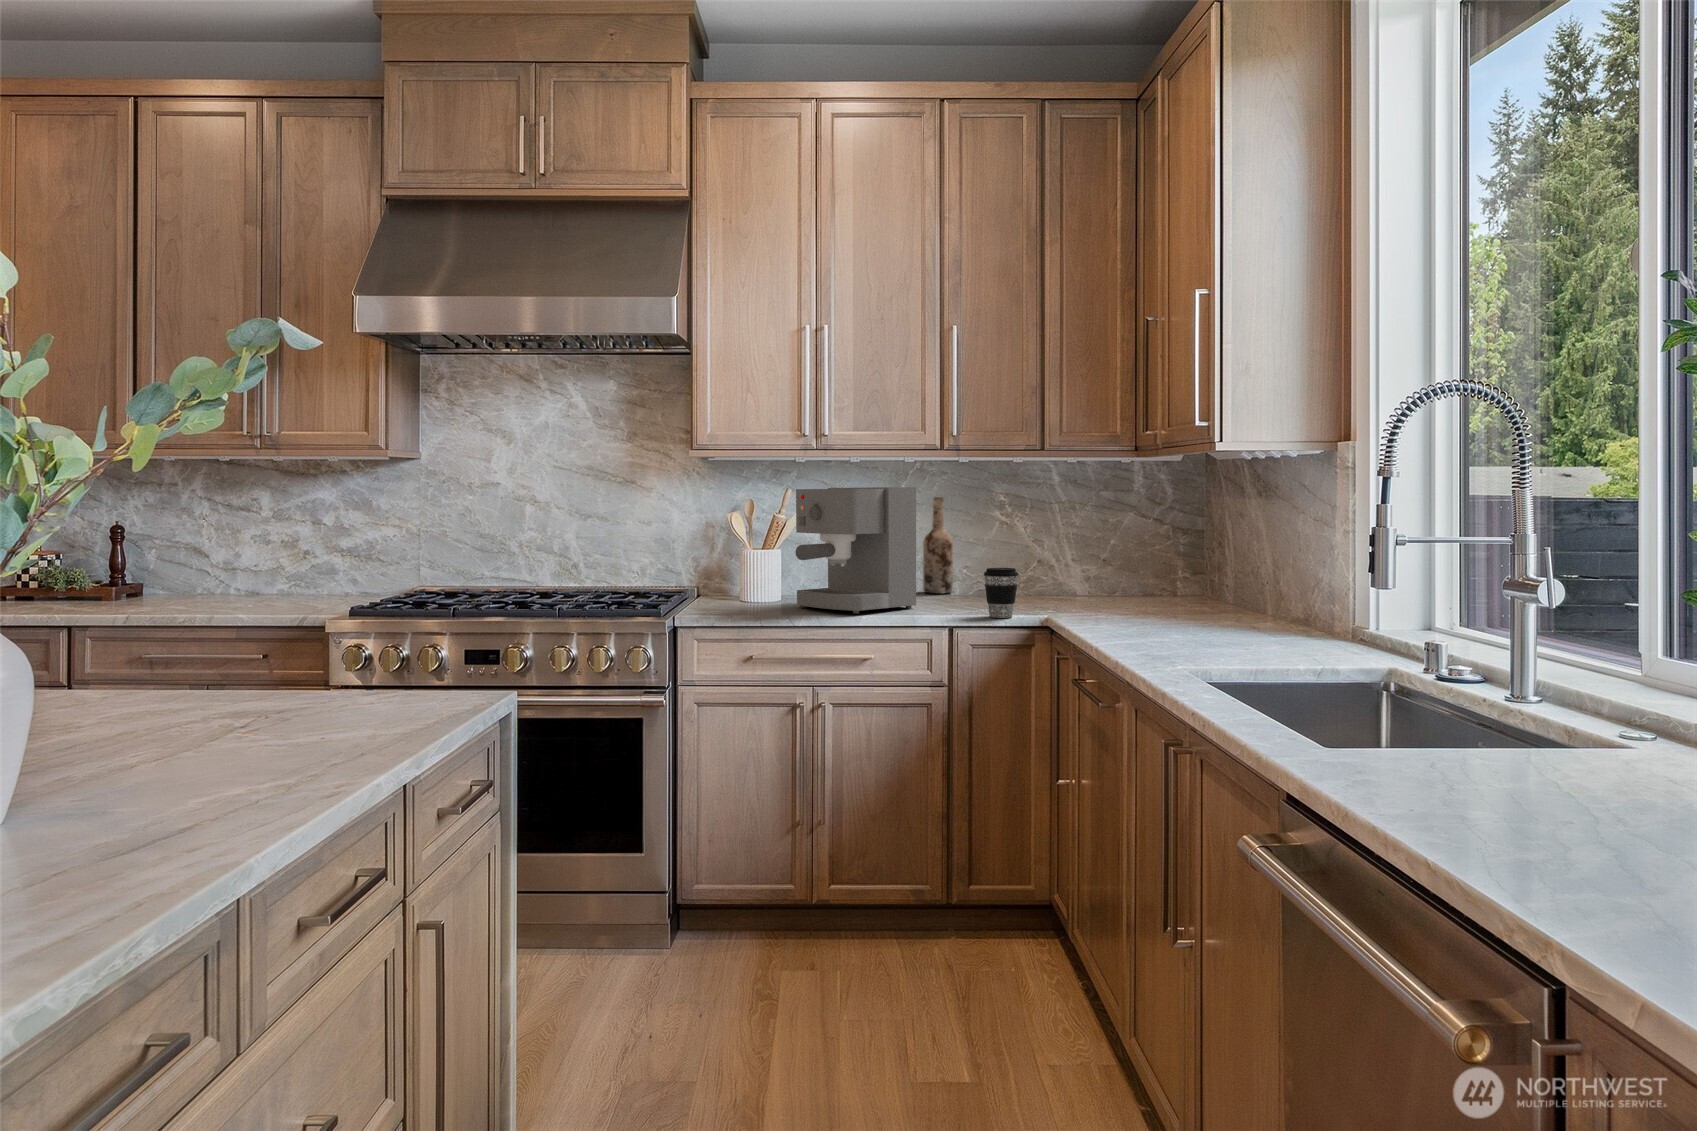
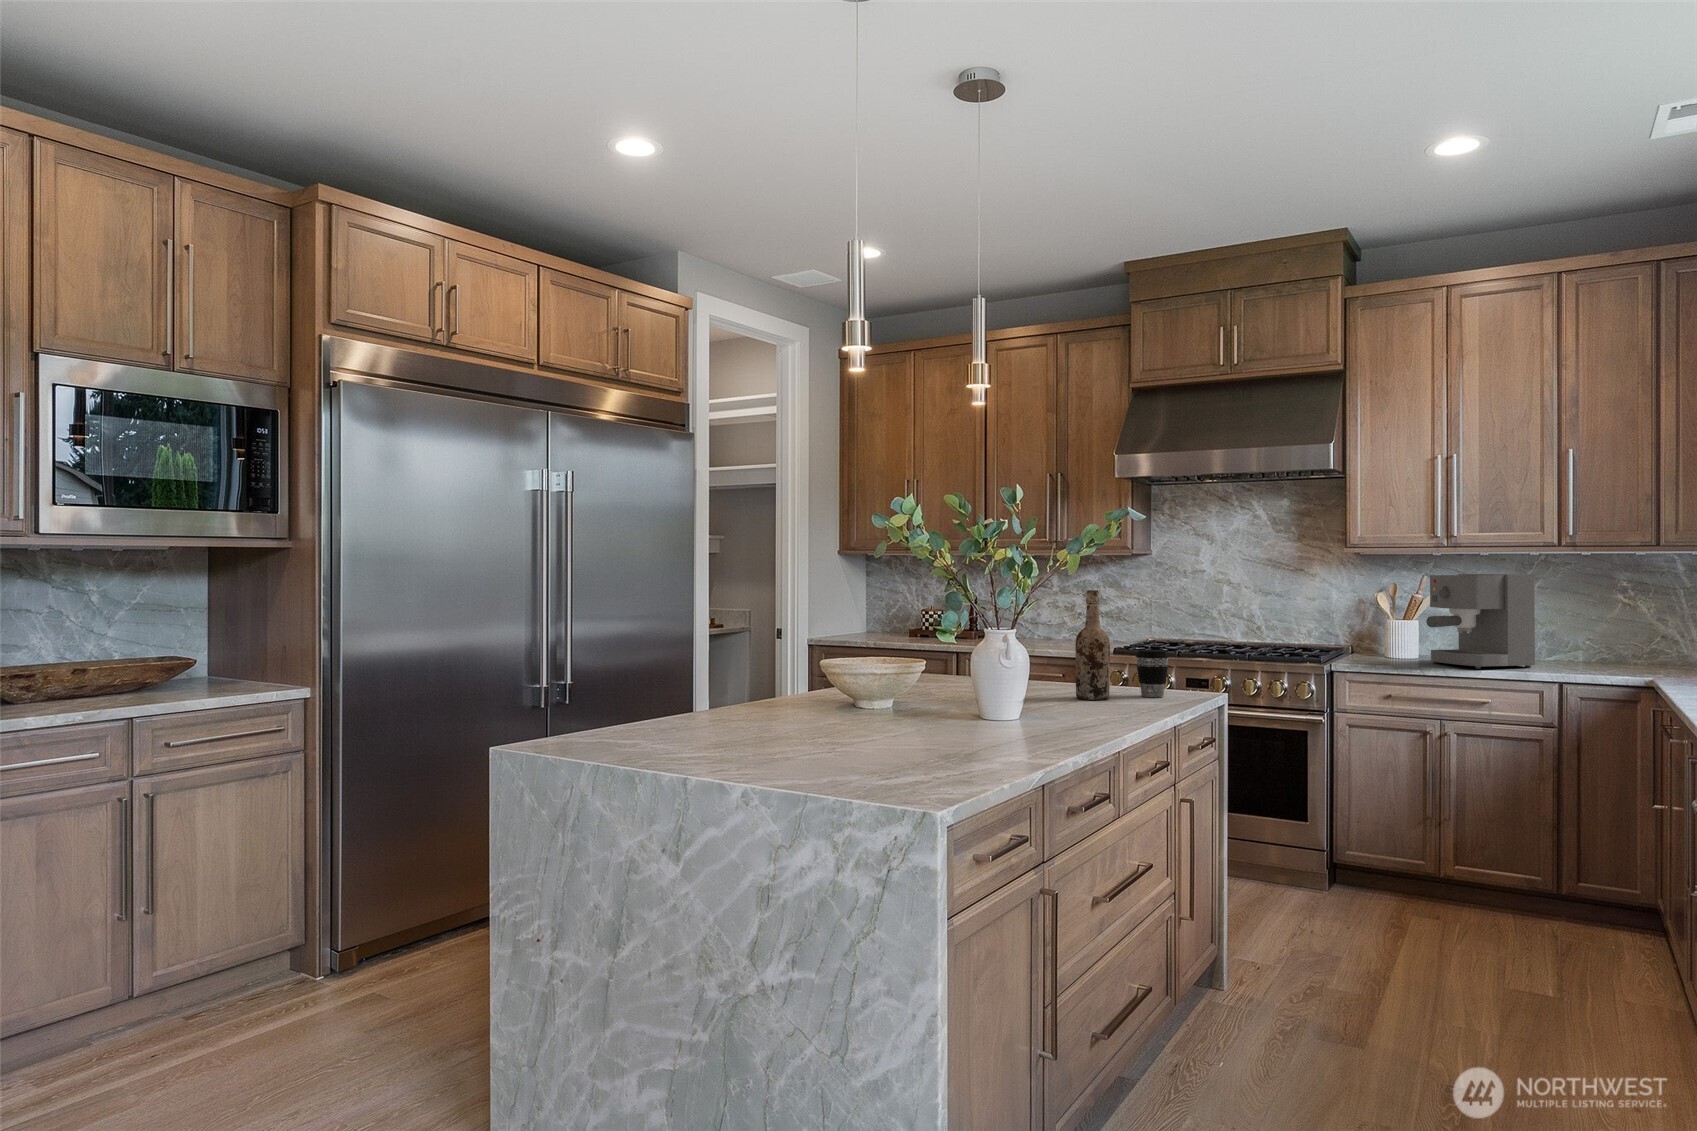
wine bottle: present [923,497,953,594] -> present [1075,590,1110,700]
coffee cup: present [984,568,1018,618] -> present [1136,649,1169,697]

